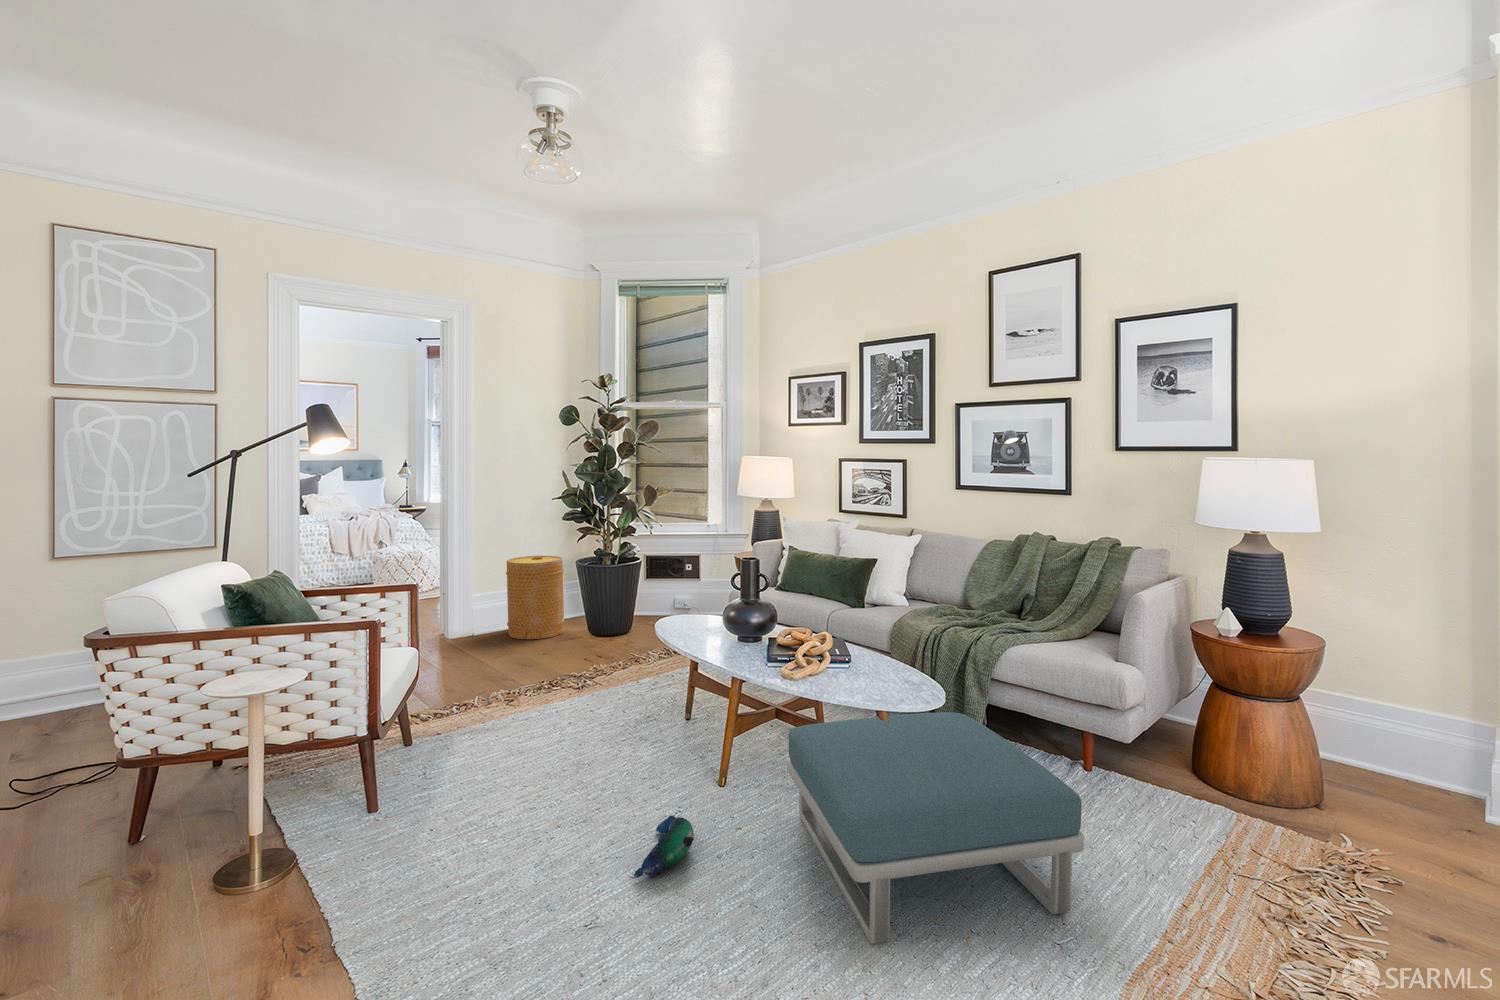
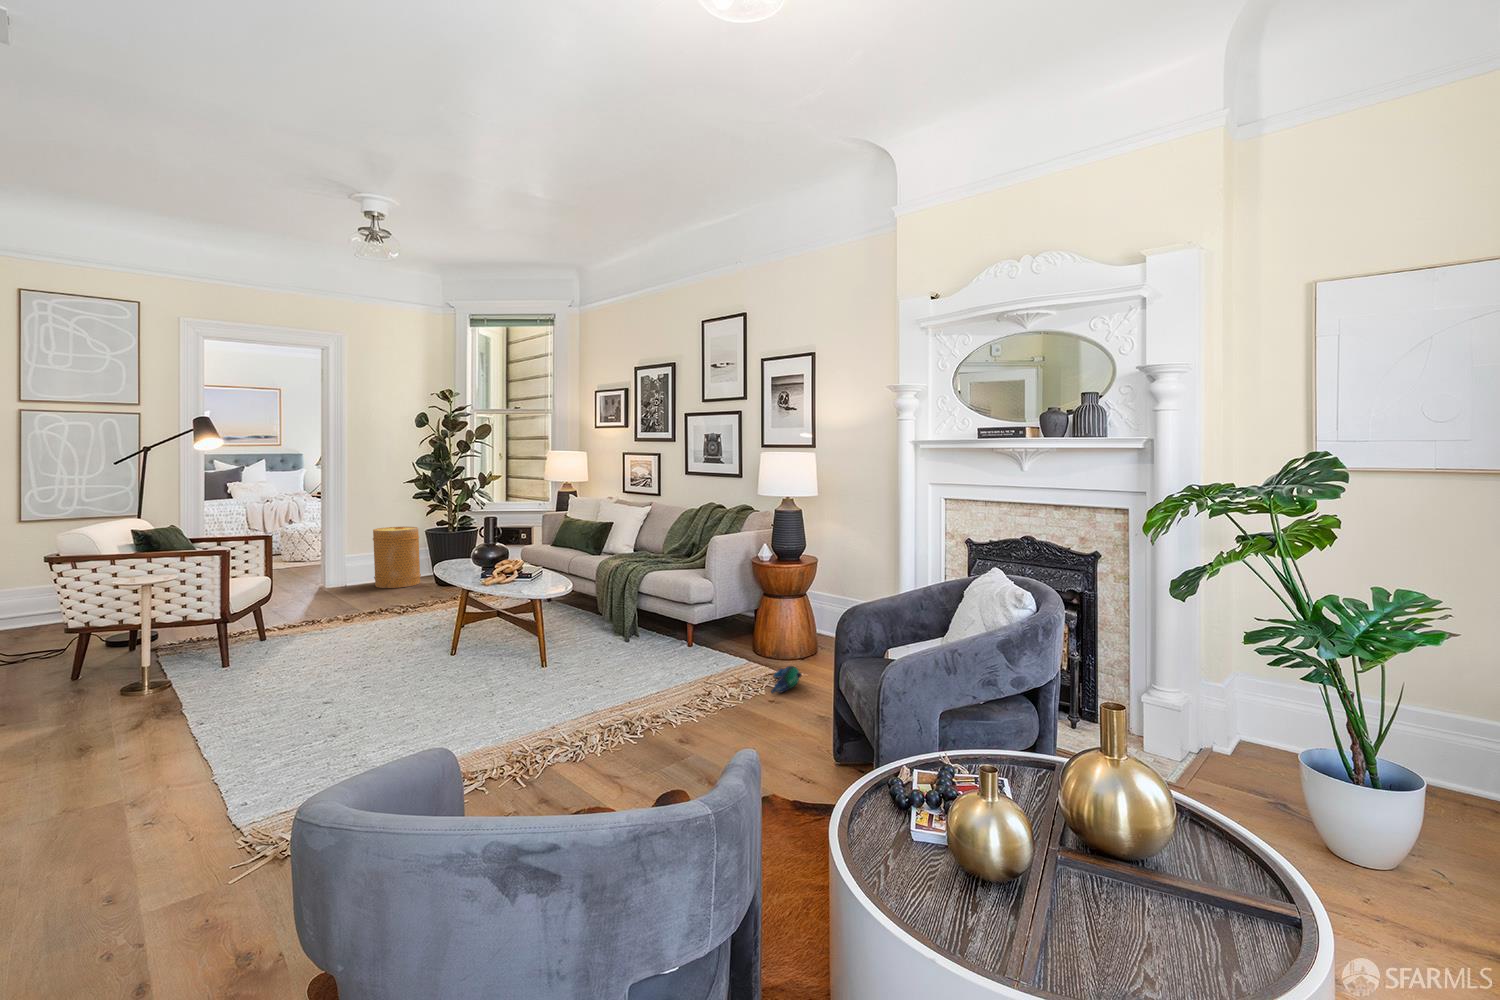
footstool: present [787,712,1084,944] -> none [463,605,604,706]
plush toy: present [634,815,694,878] -> present [771,666,802,693]

